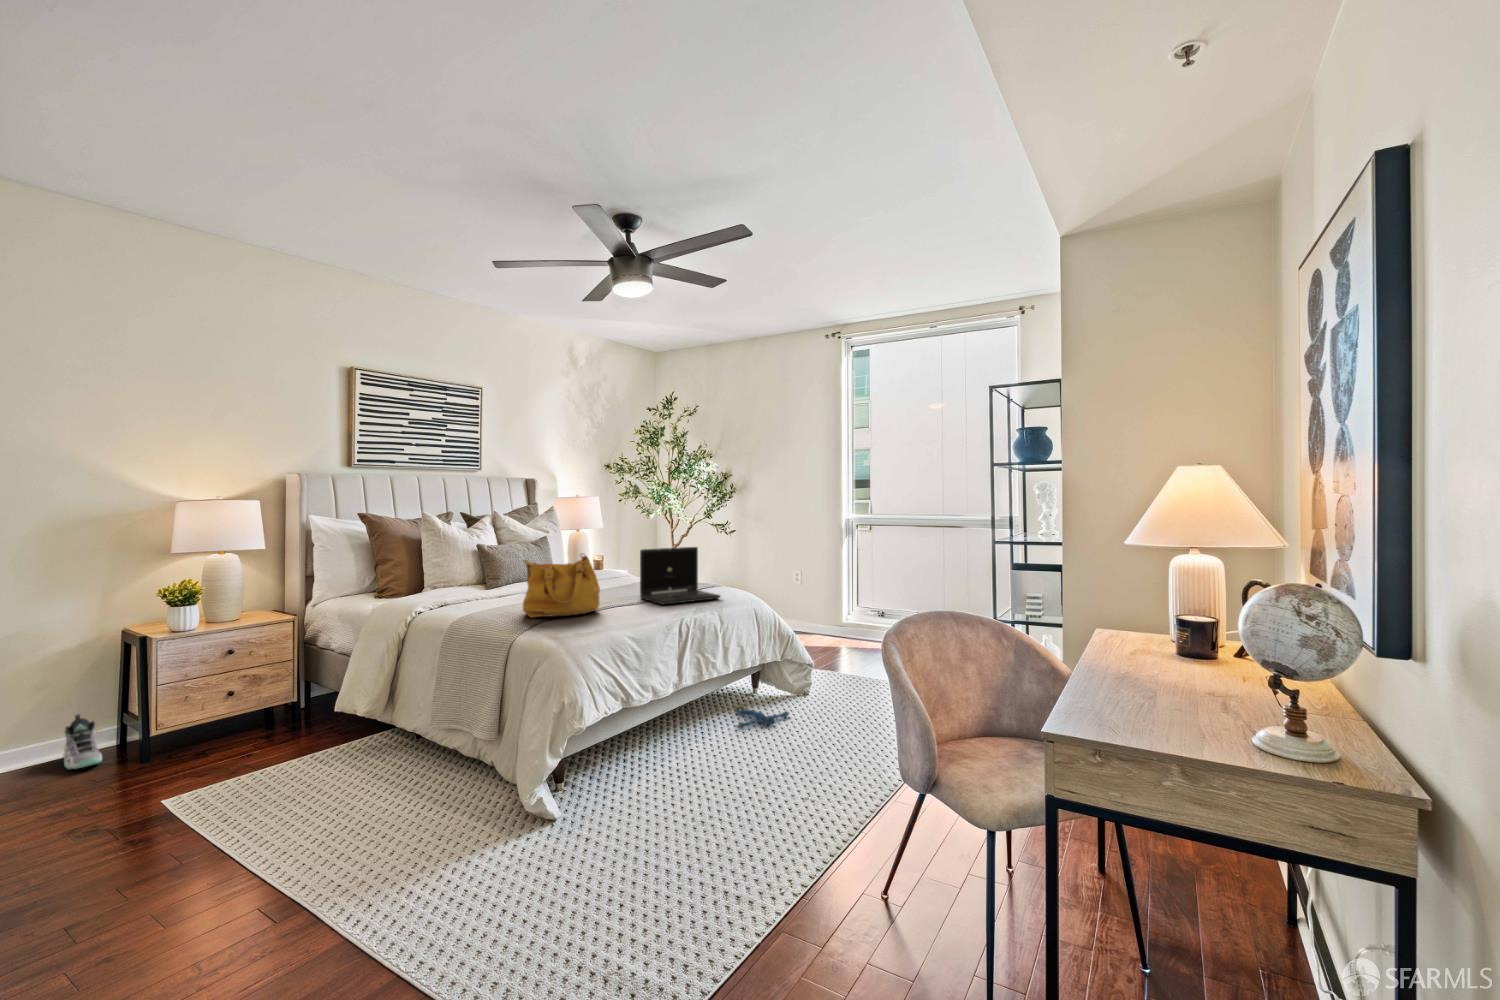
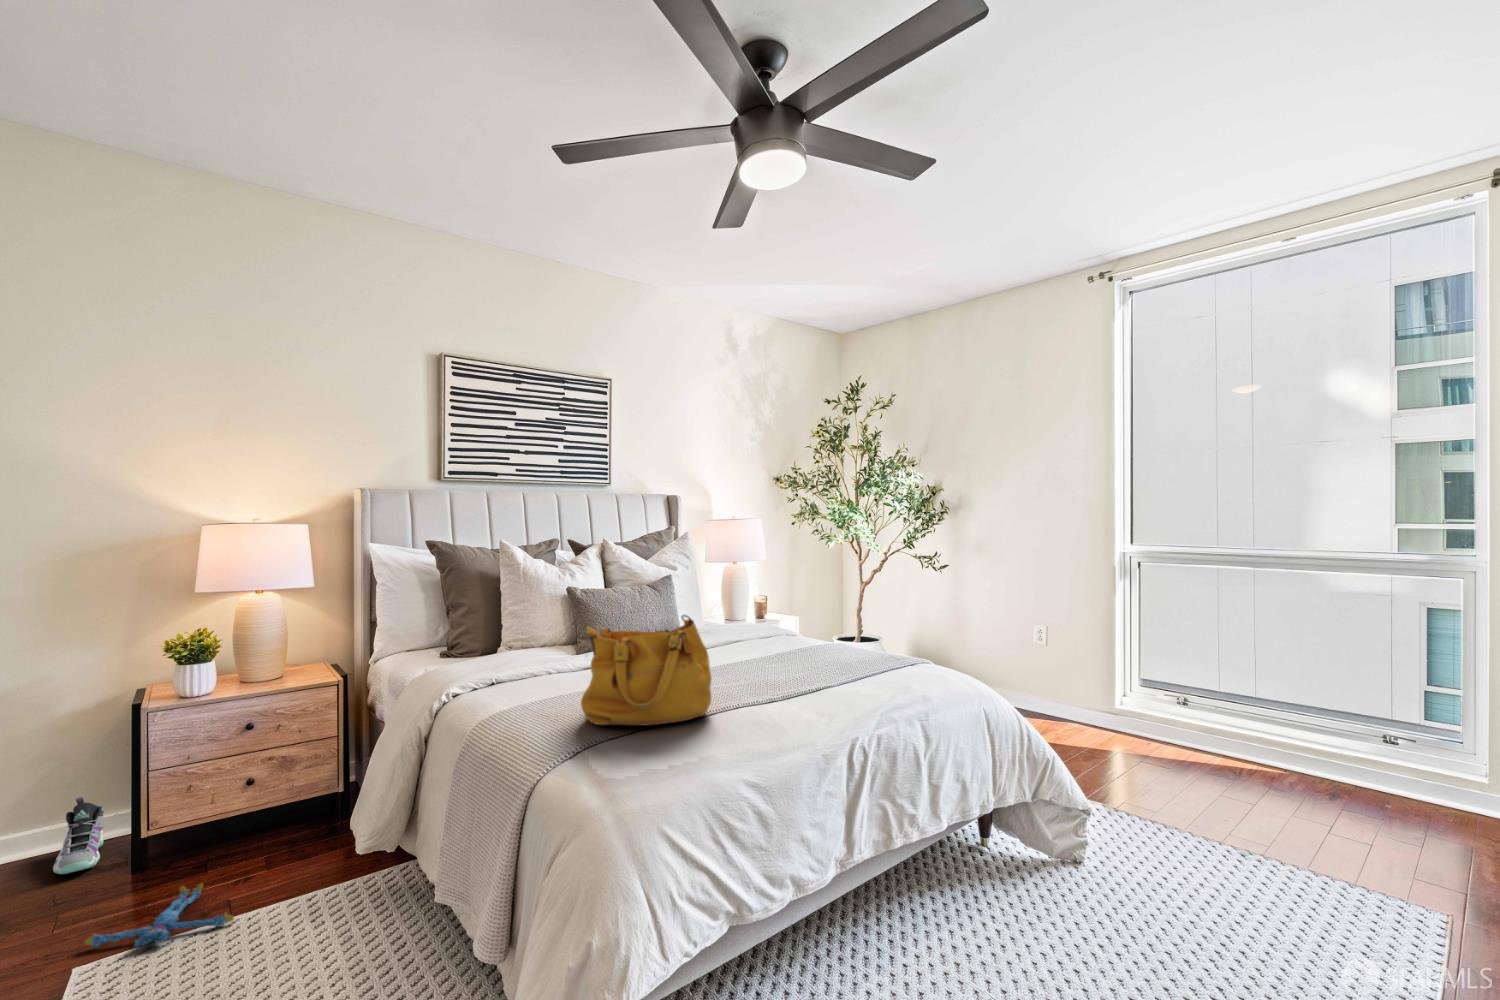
laptop: present [640,547,720,605] -> none [788,602,924,706]
plush toy: present [735,705,789,729] -> present [85,884,234,947]

